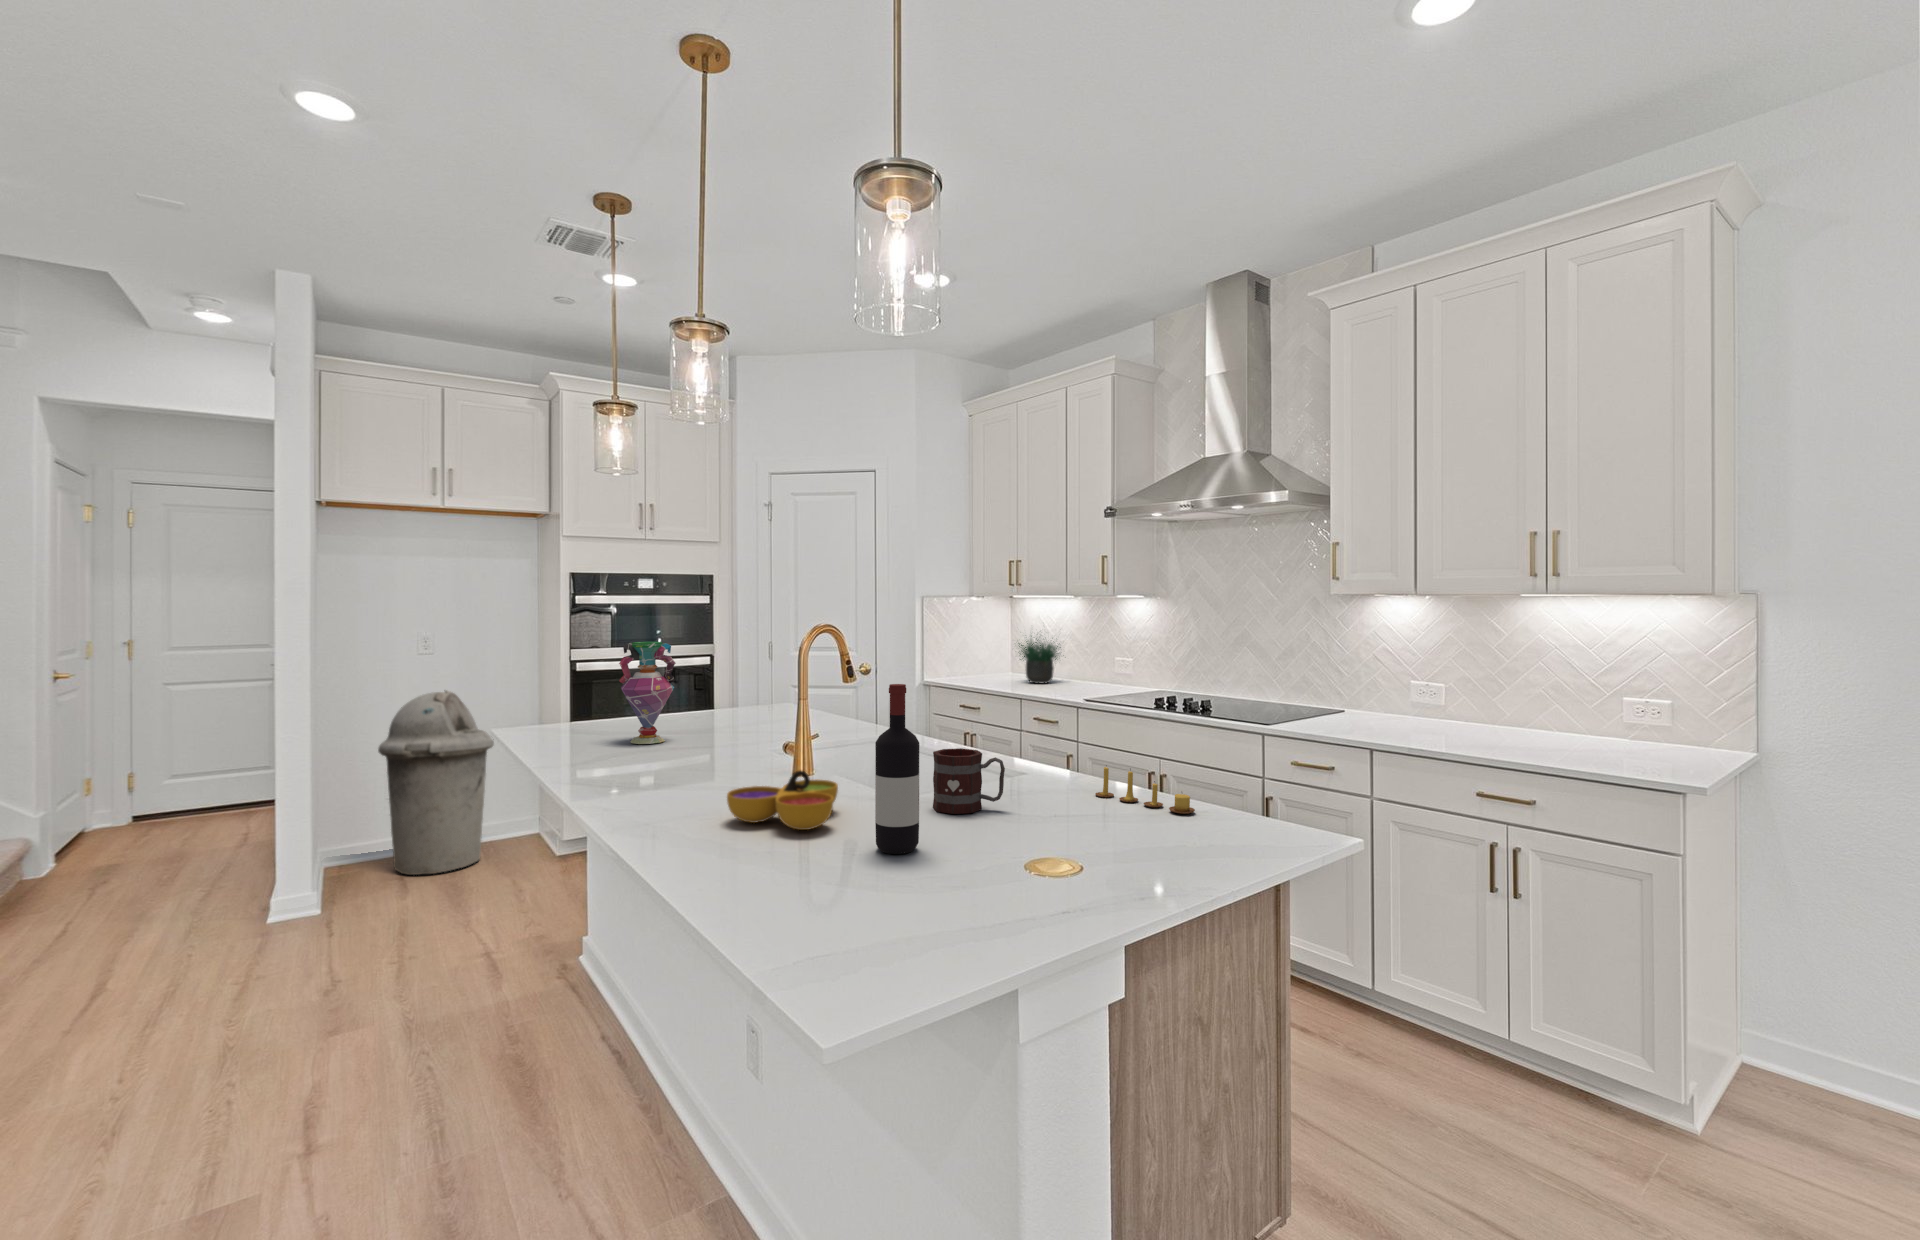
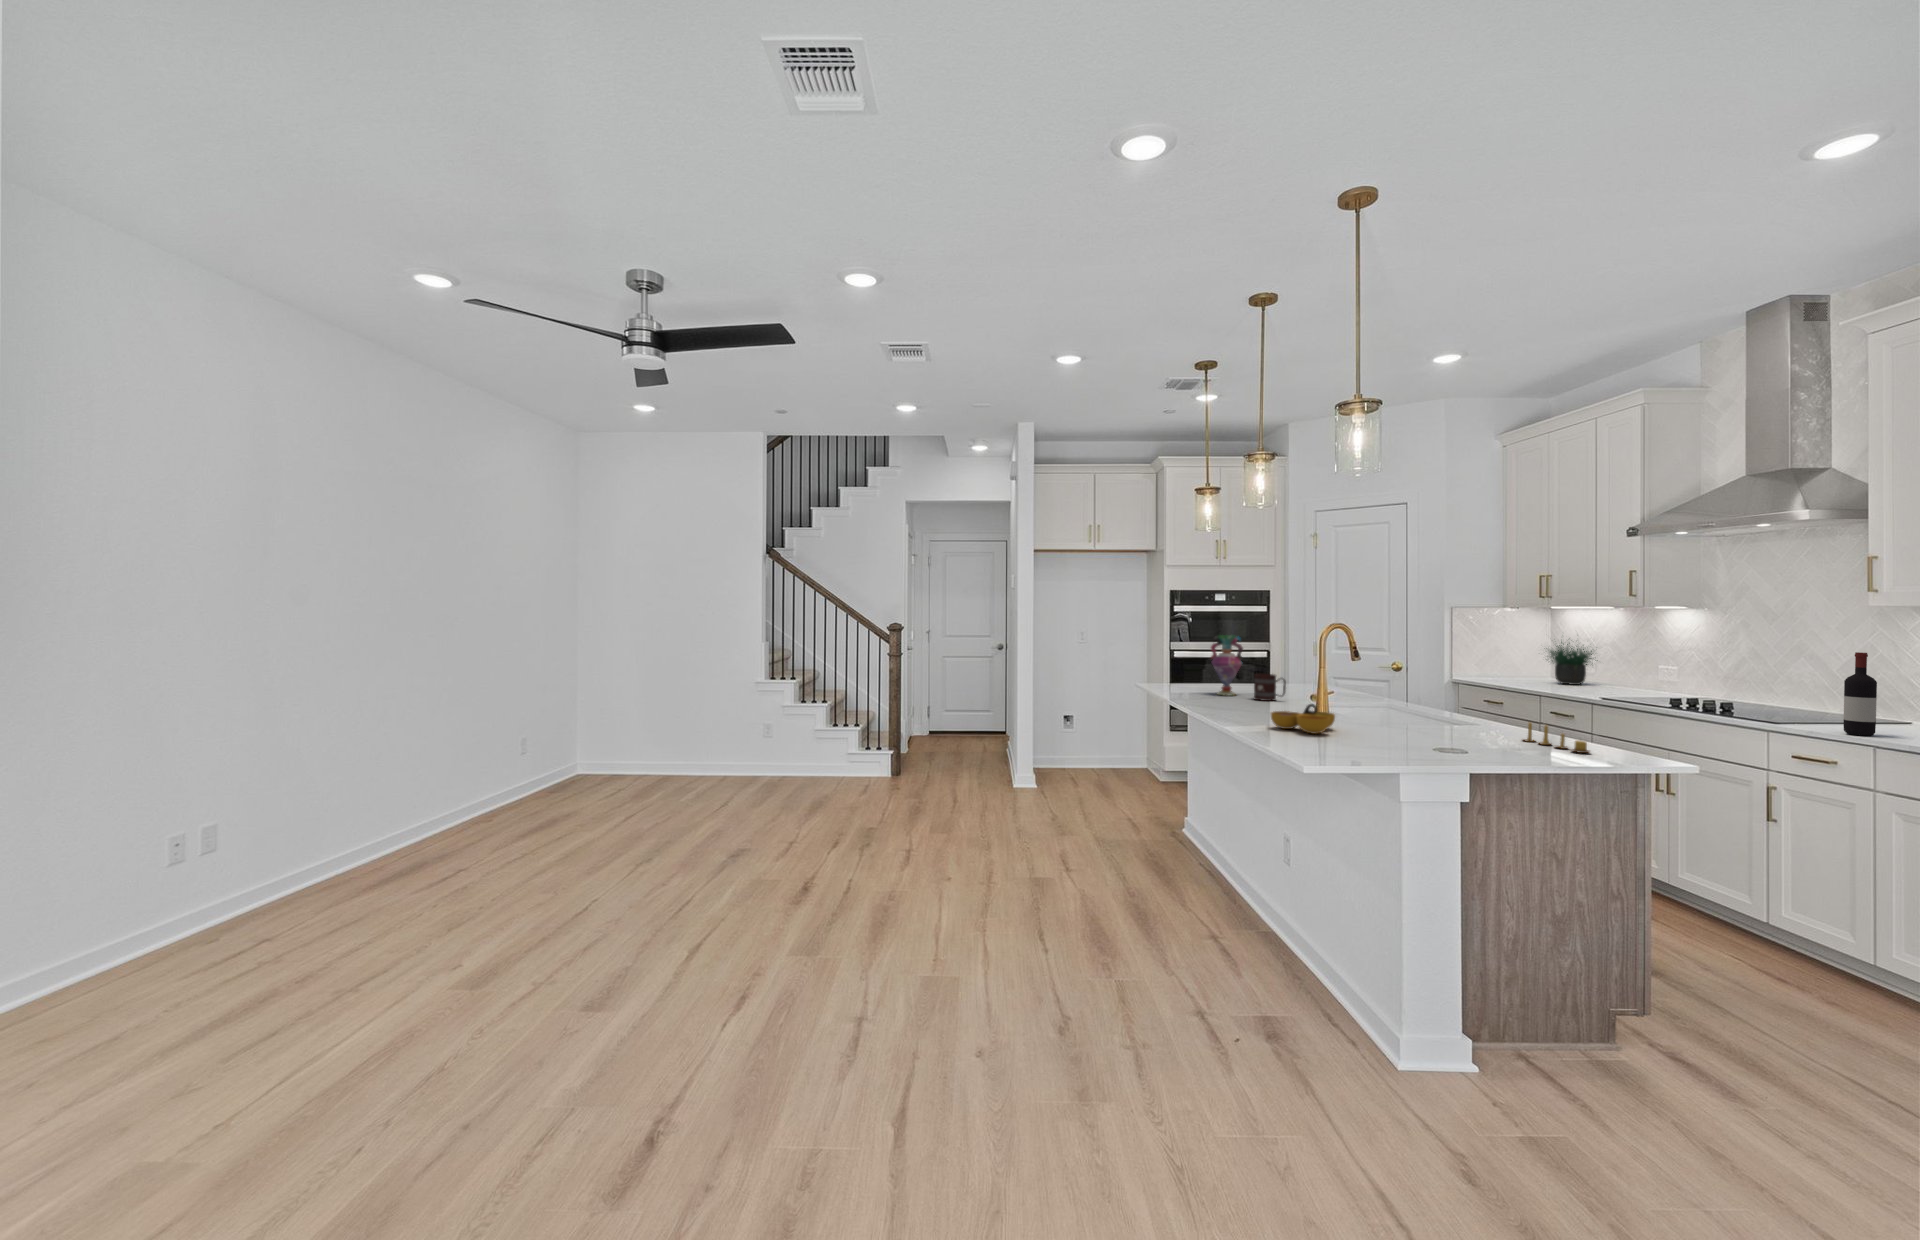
wine bottle: present [875,684,919,854] -> present [1843,652,1877,736]
trash can: present [378,690,494,875] -> none [1061,665,1124,779]
mug: present [933,748,1005,814] -> present [1254,674,1286,701]

